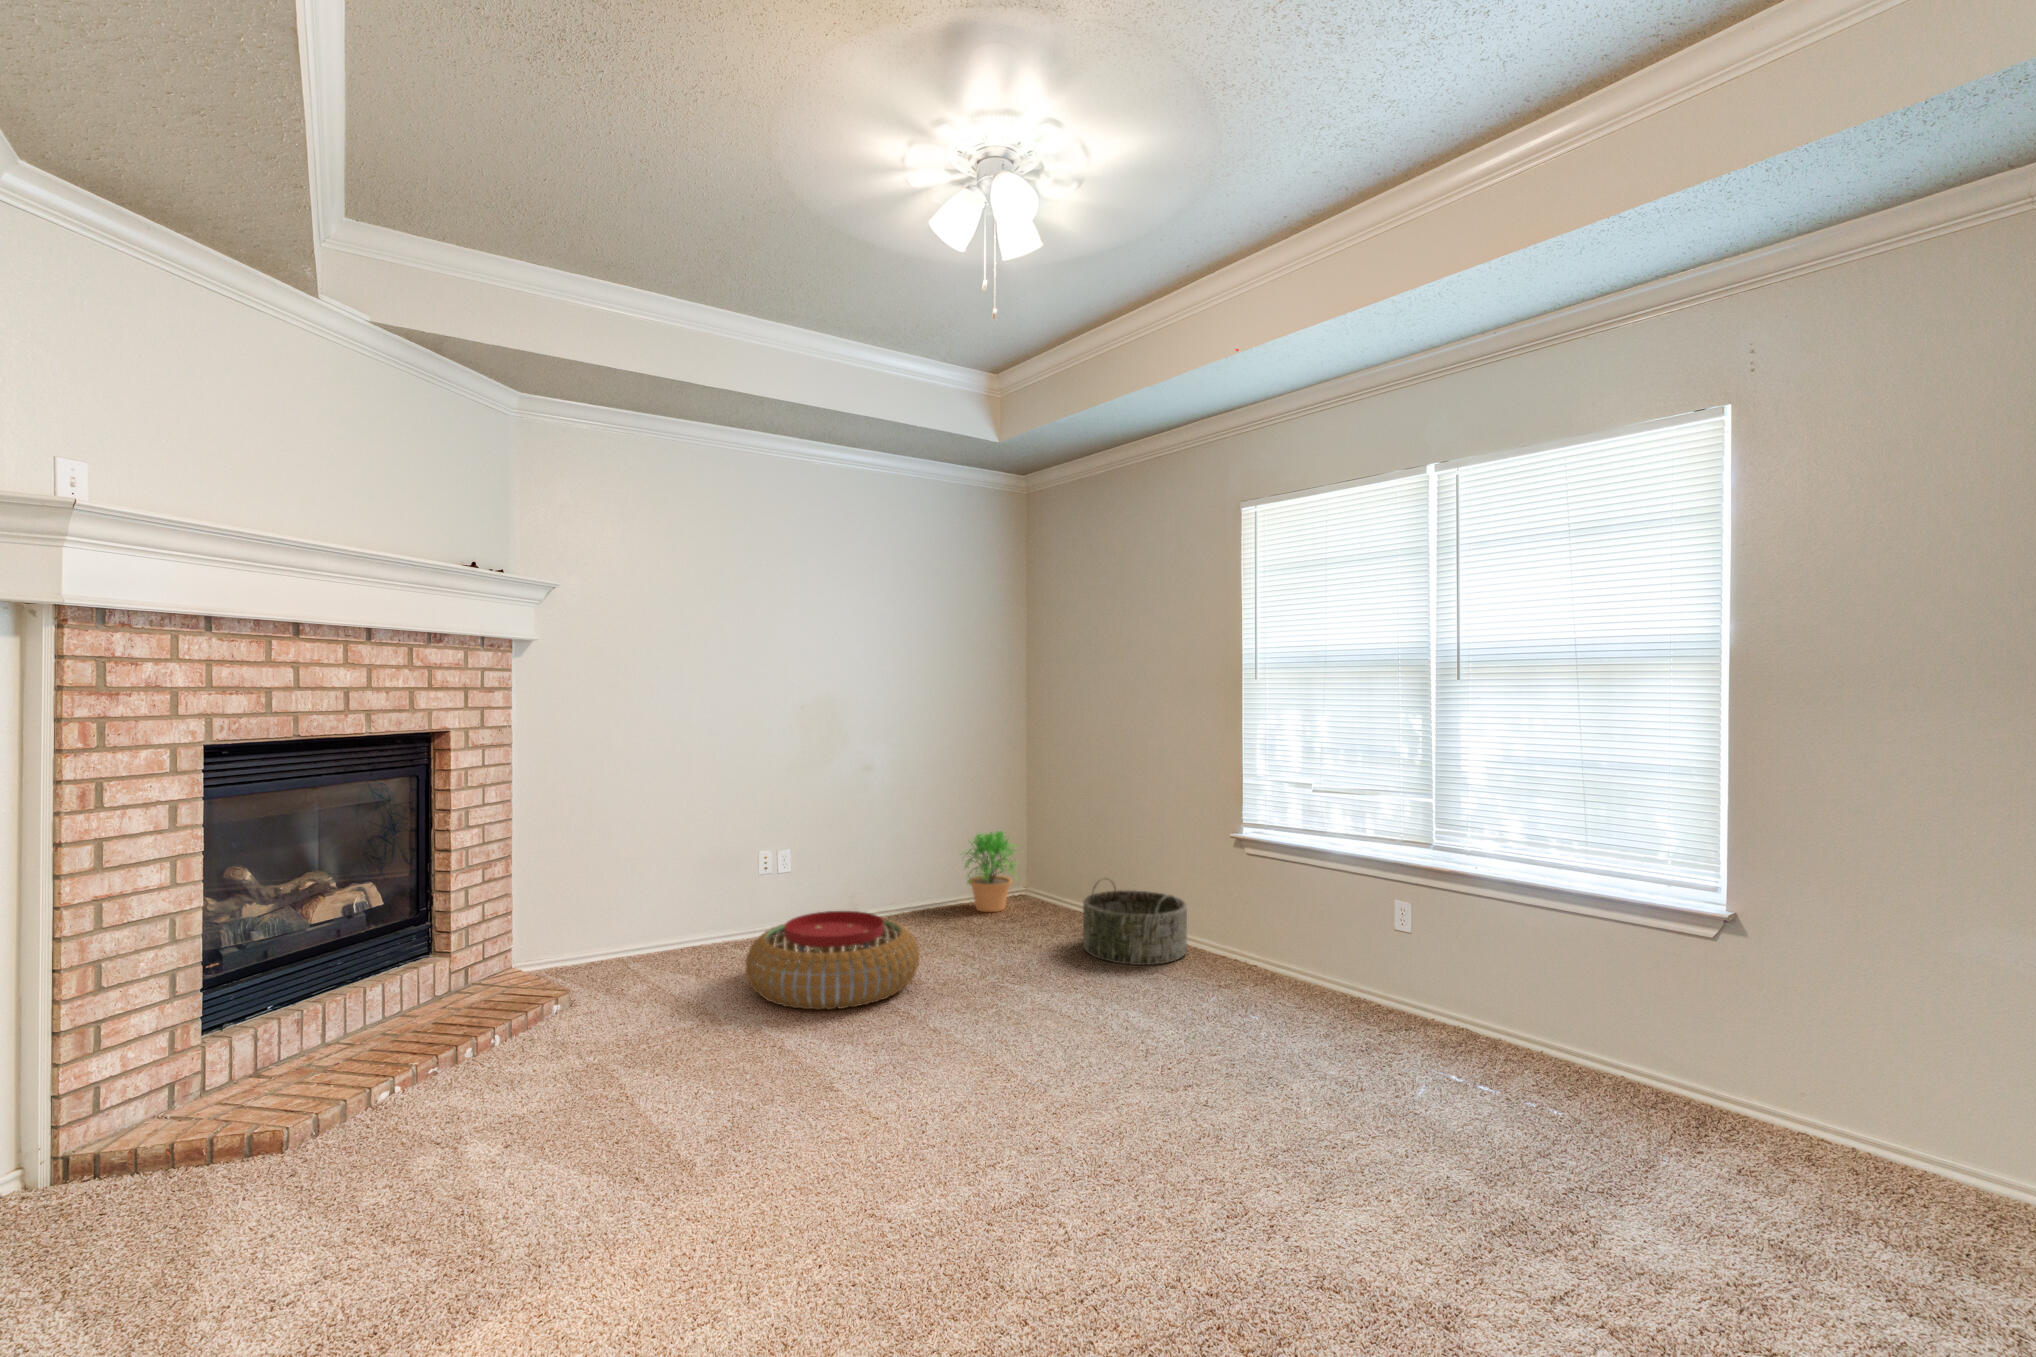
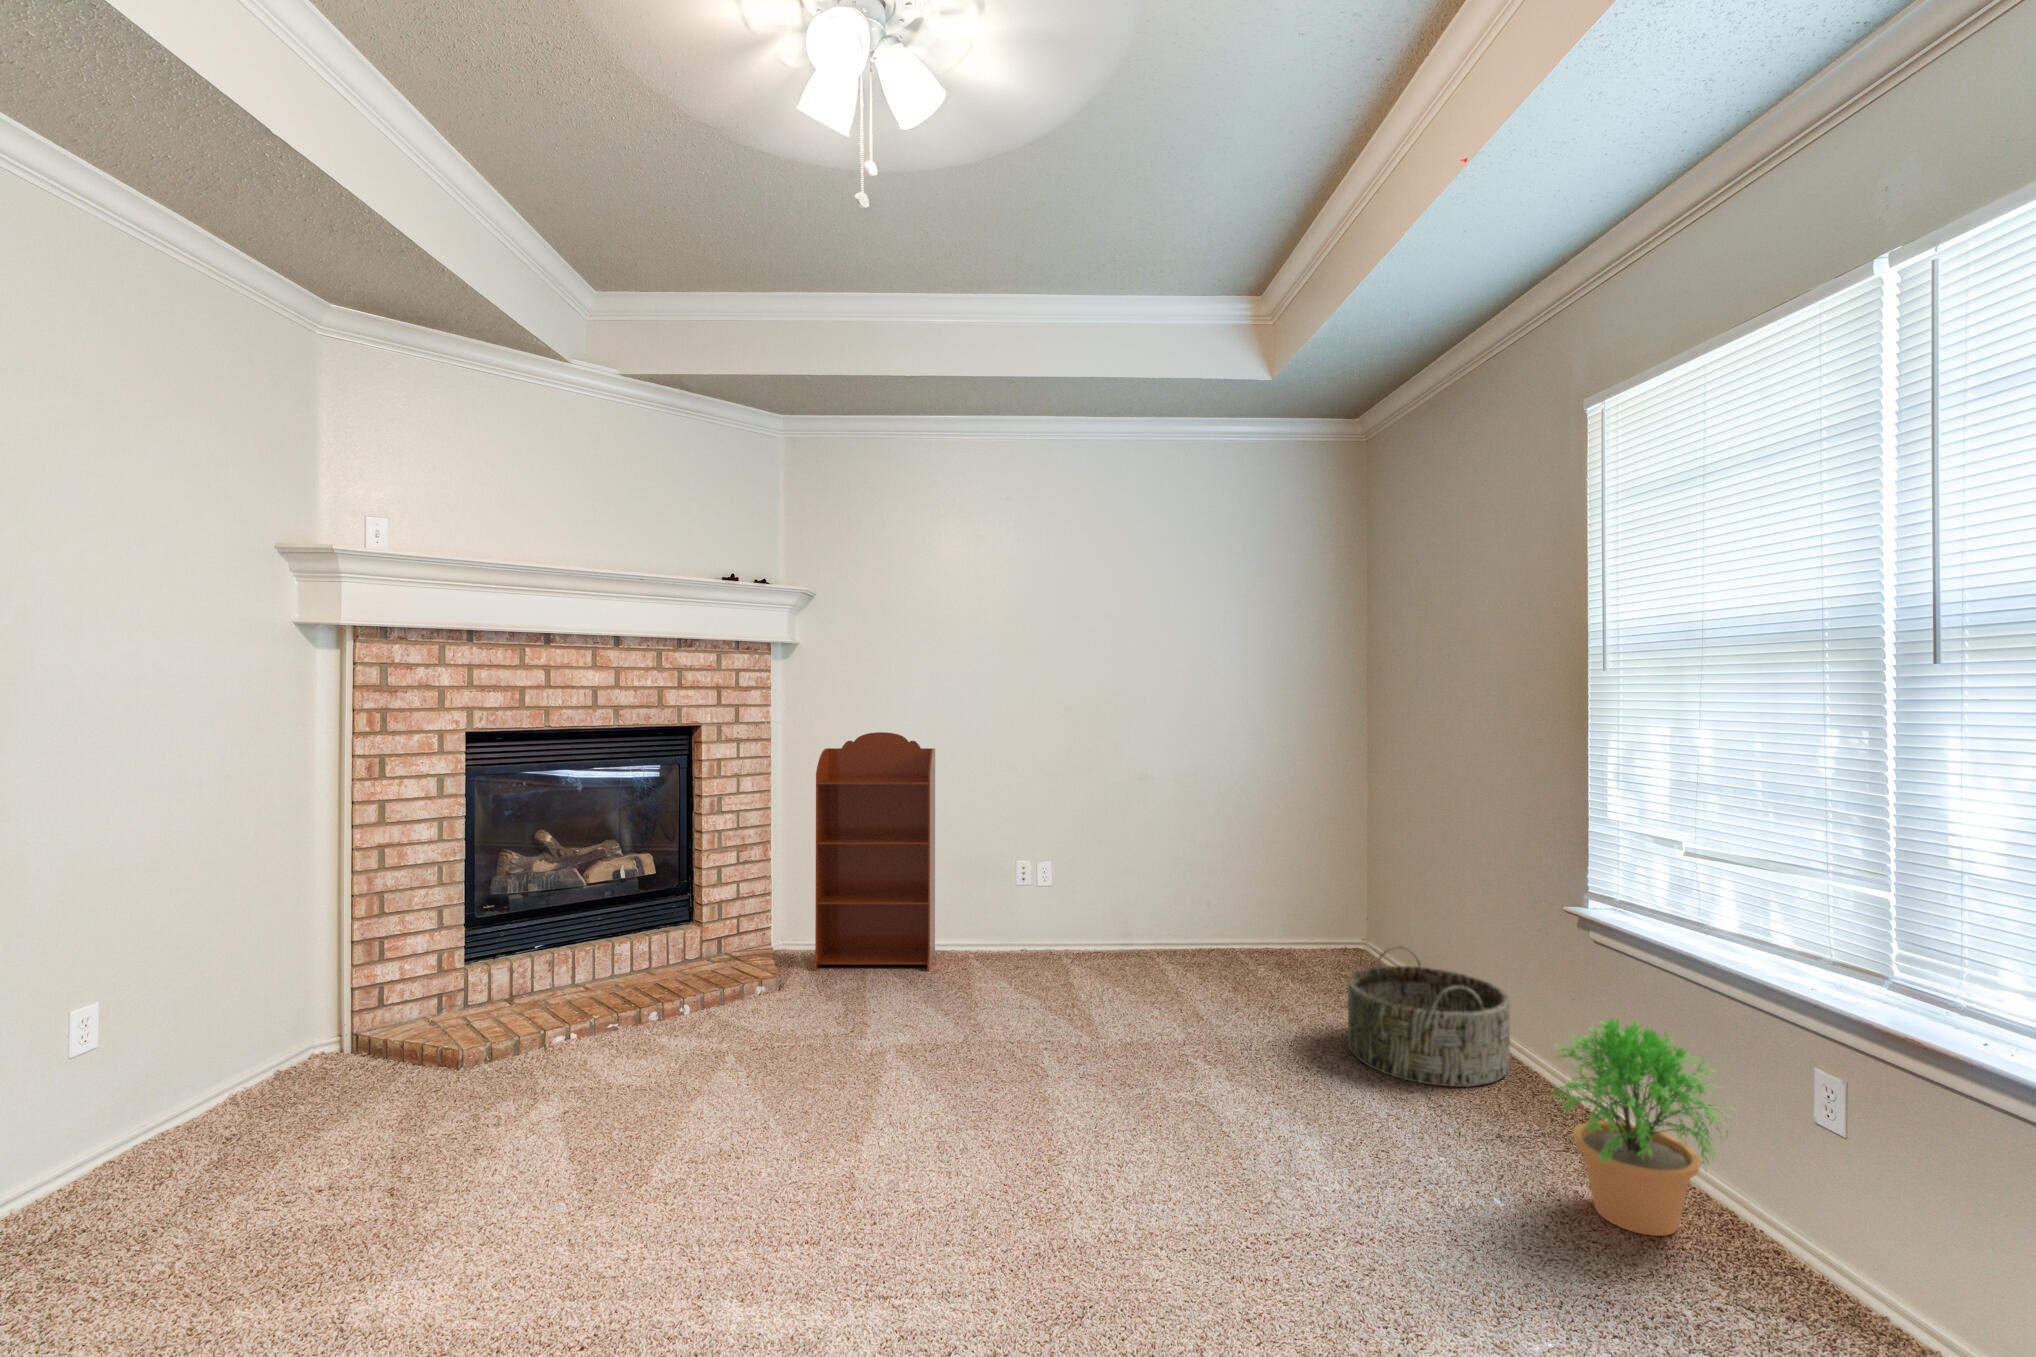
bookcase: none [575,735,708,982] -> present [814,732,935,971]
potted plant: present [965,831,1017,912] -> present [1555,1018,1735,1236]
pouf: present [745,911,920,1010] -> none [910,936,1104,1051]

